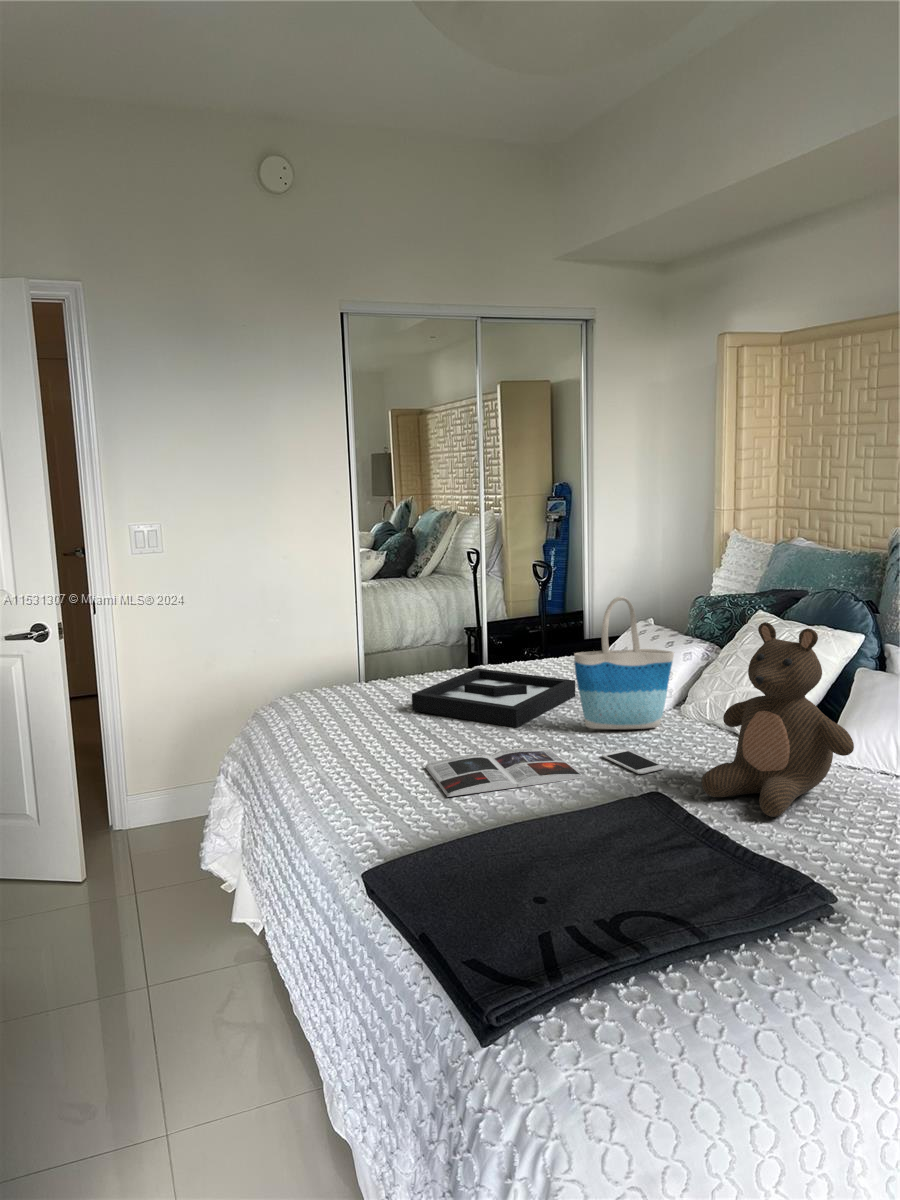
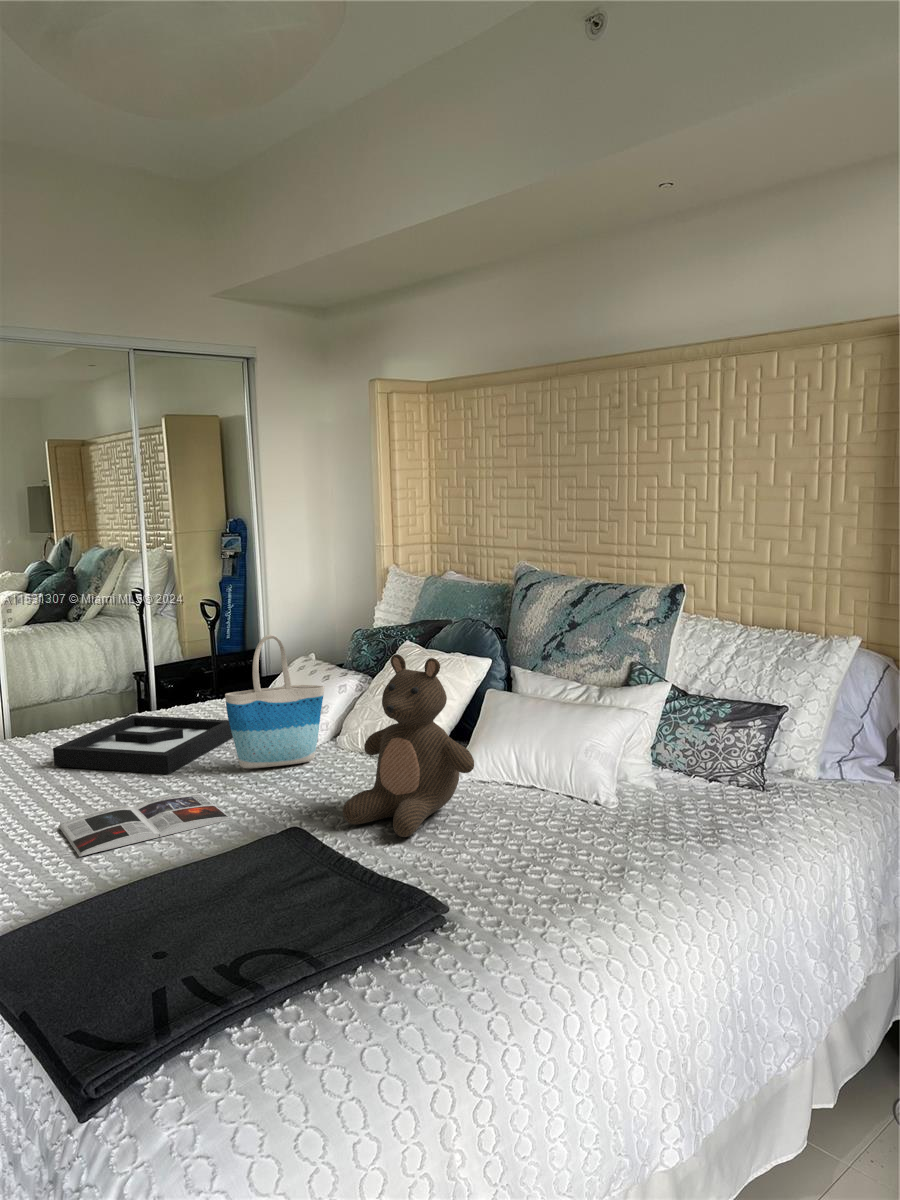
smartphone: present [602,750,664,774] -> none [252,786,312,809]

